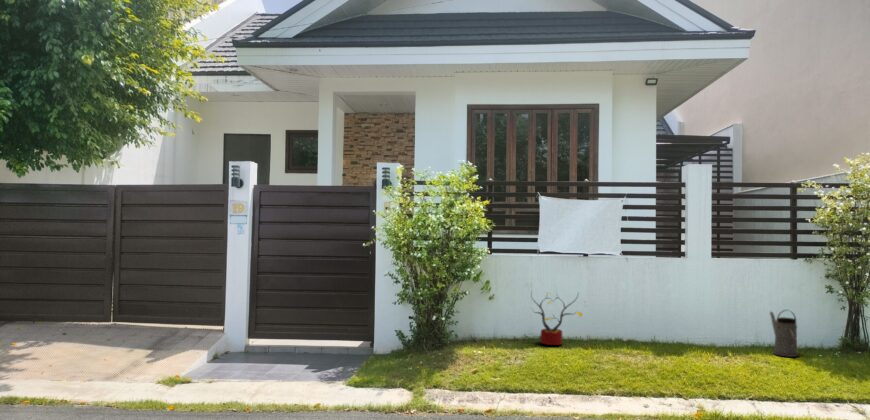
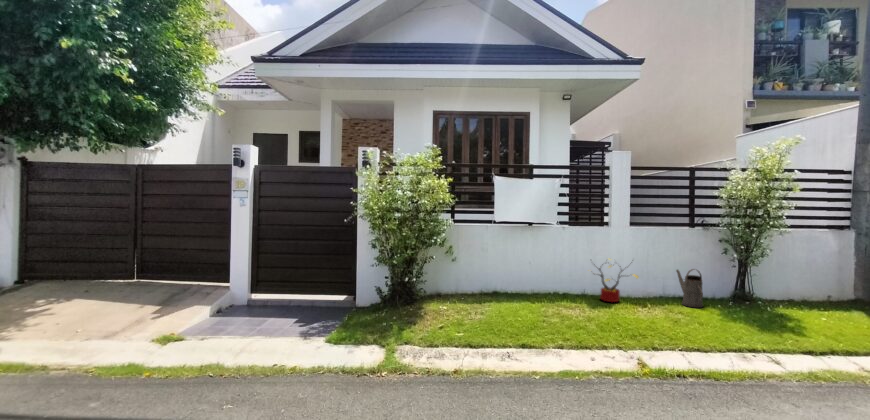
decorative plant: present [535,293,582,345] -> present [599,266,638,302]

